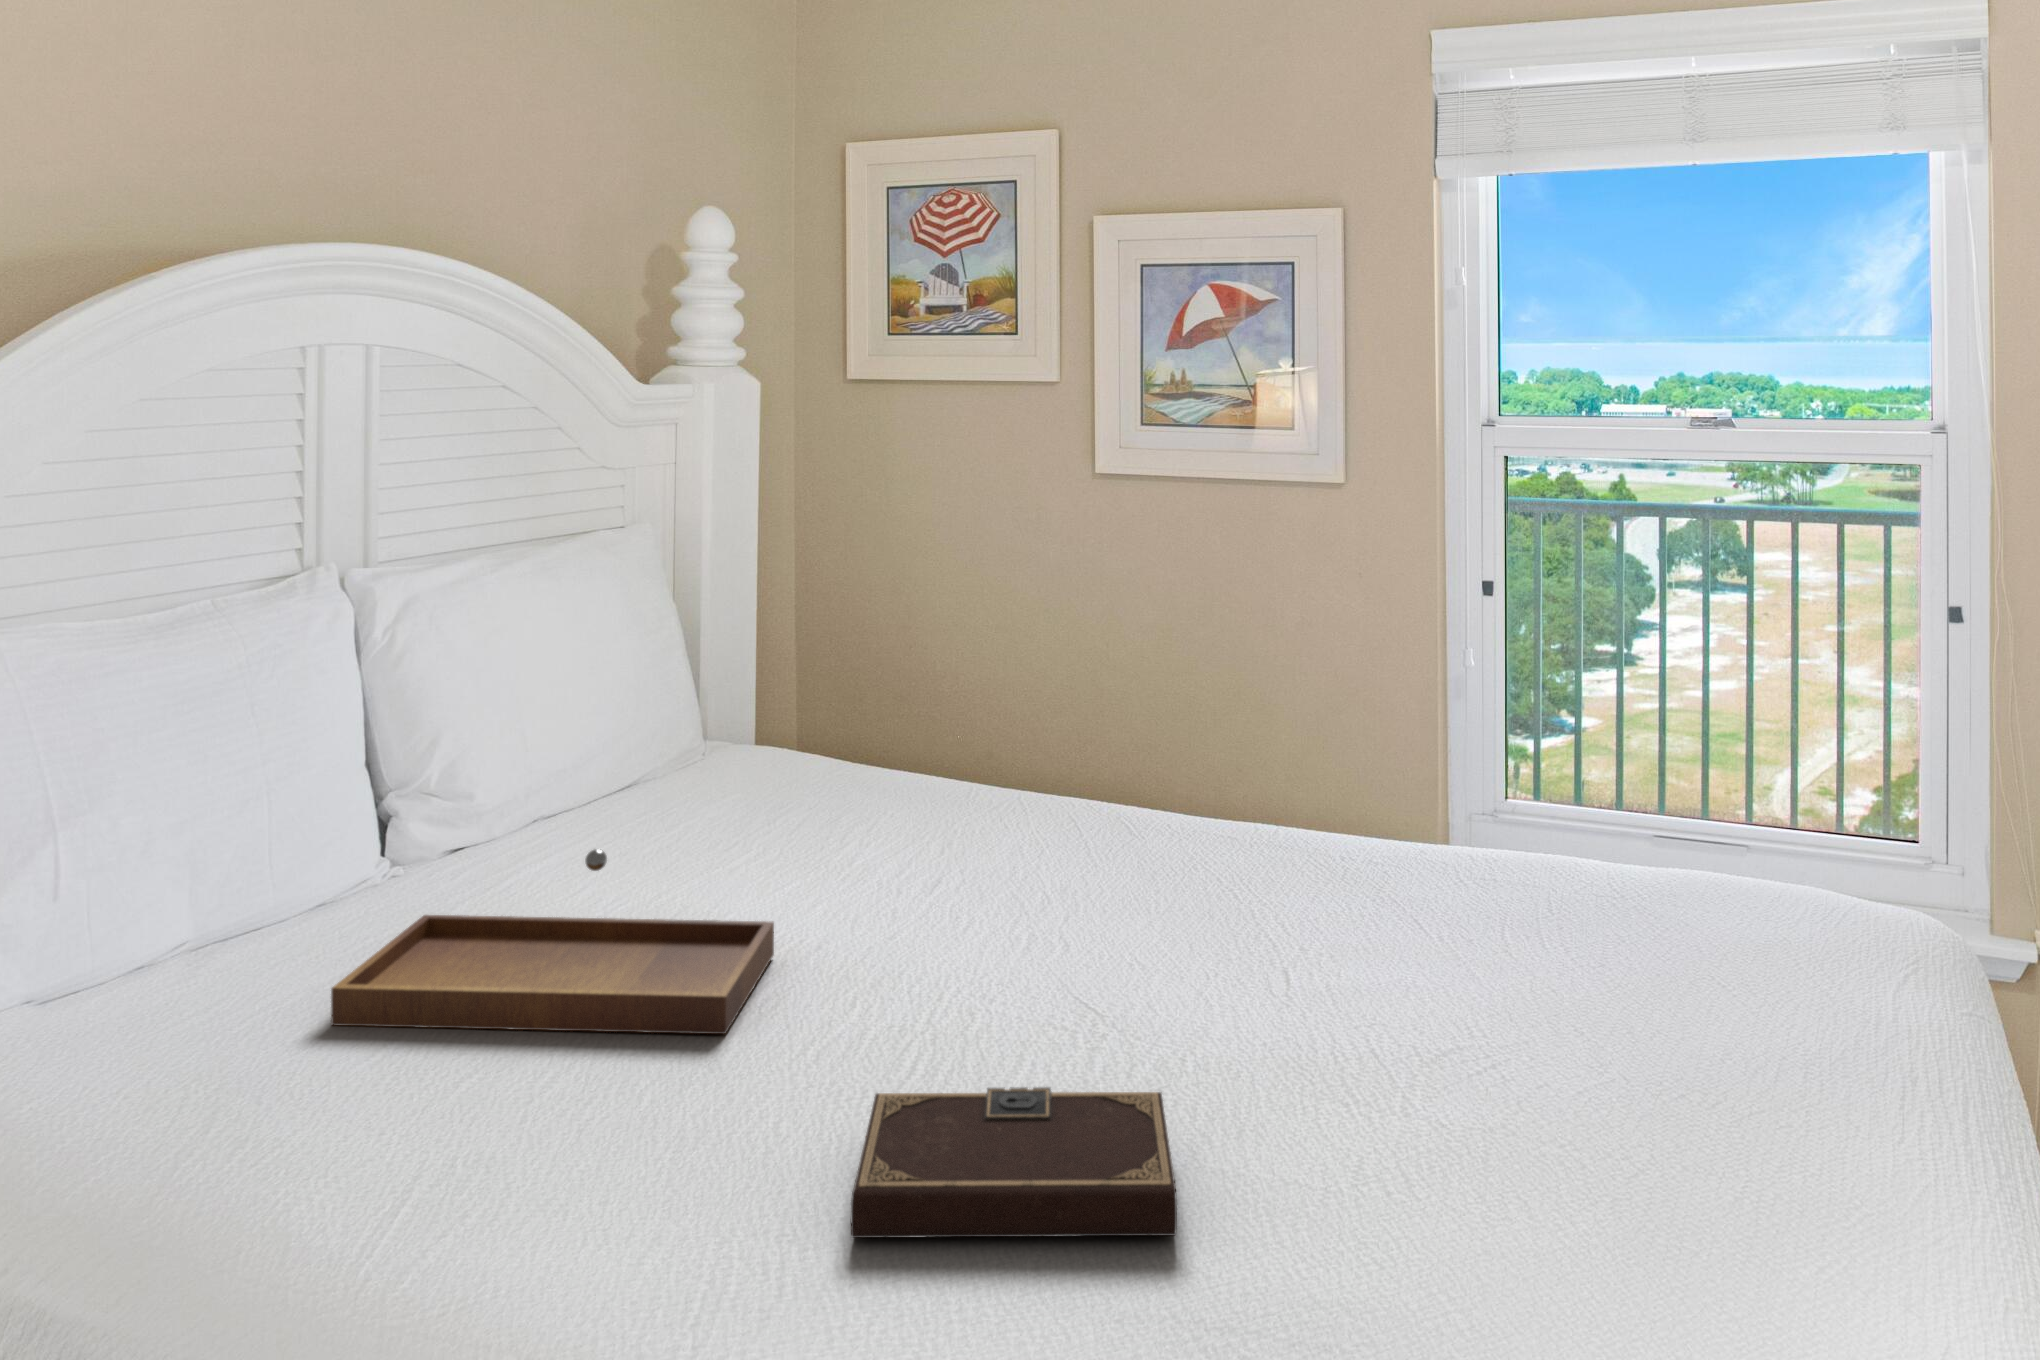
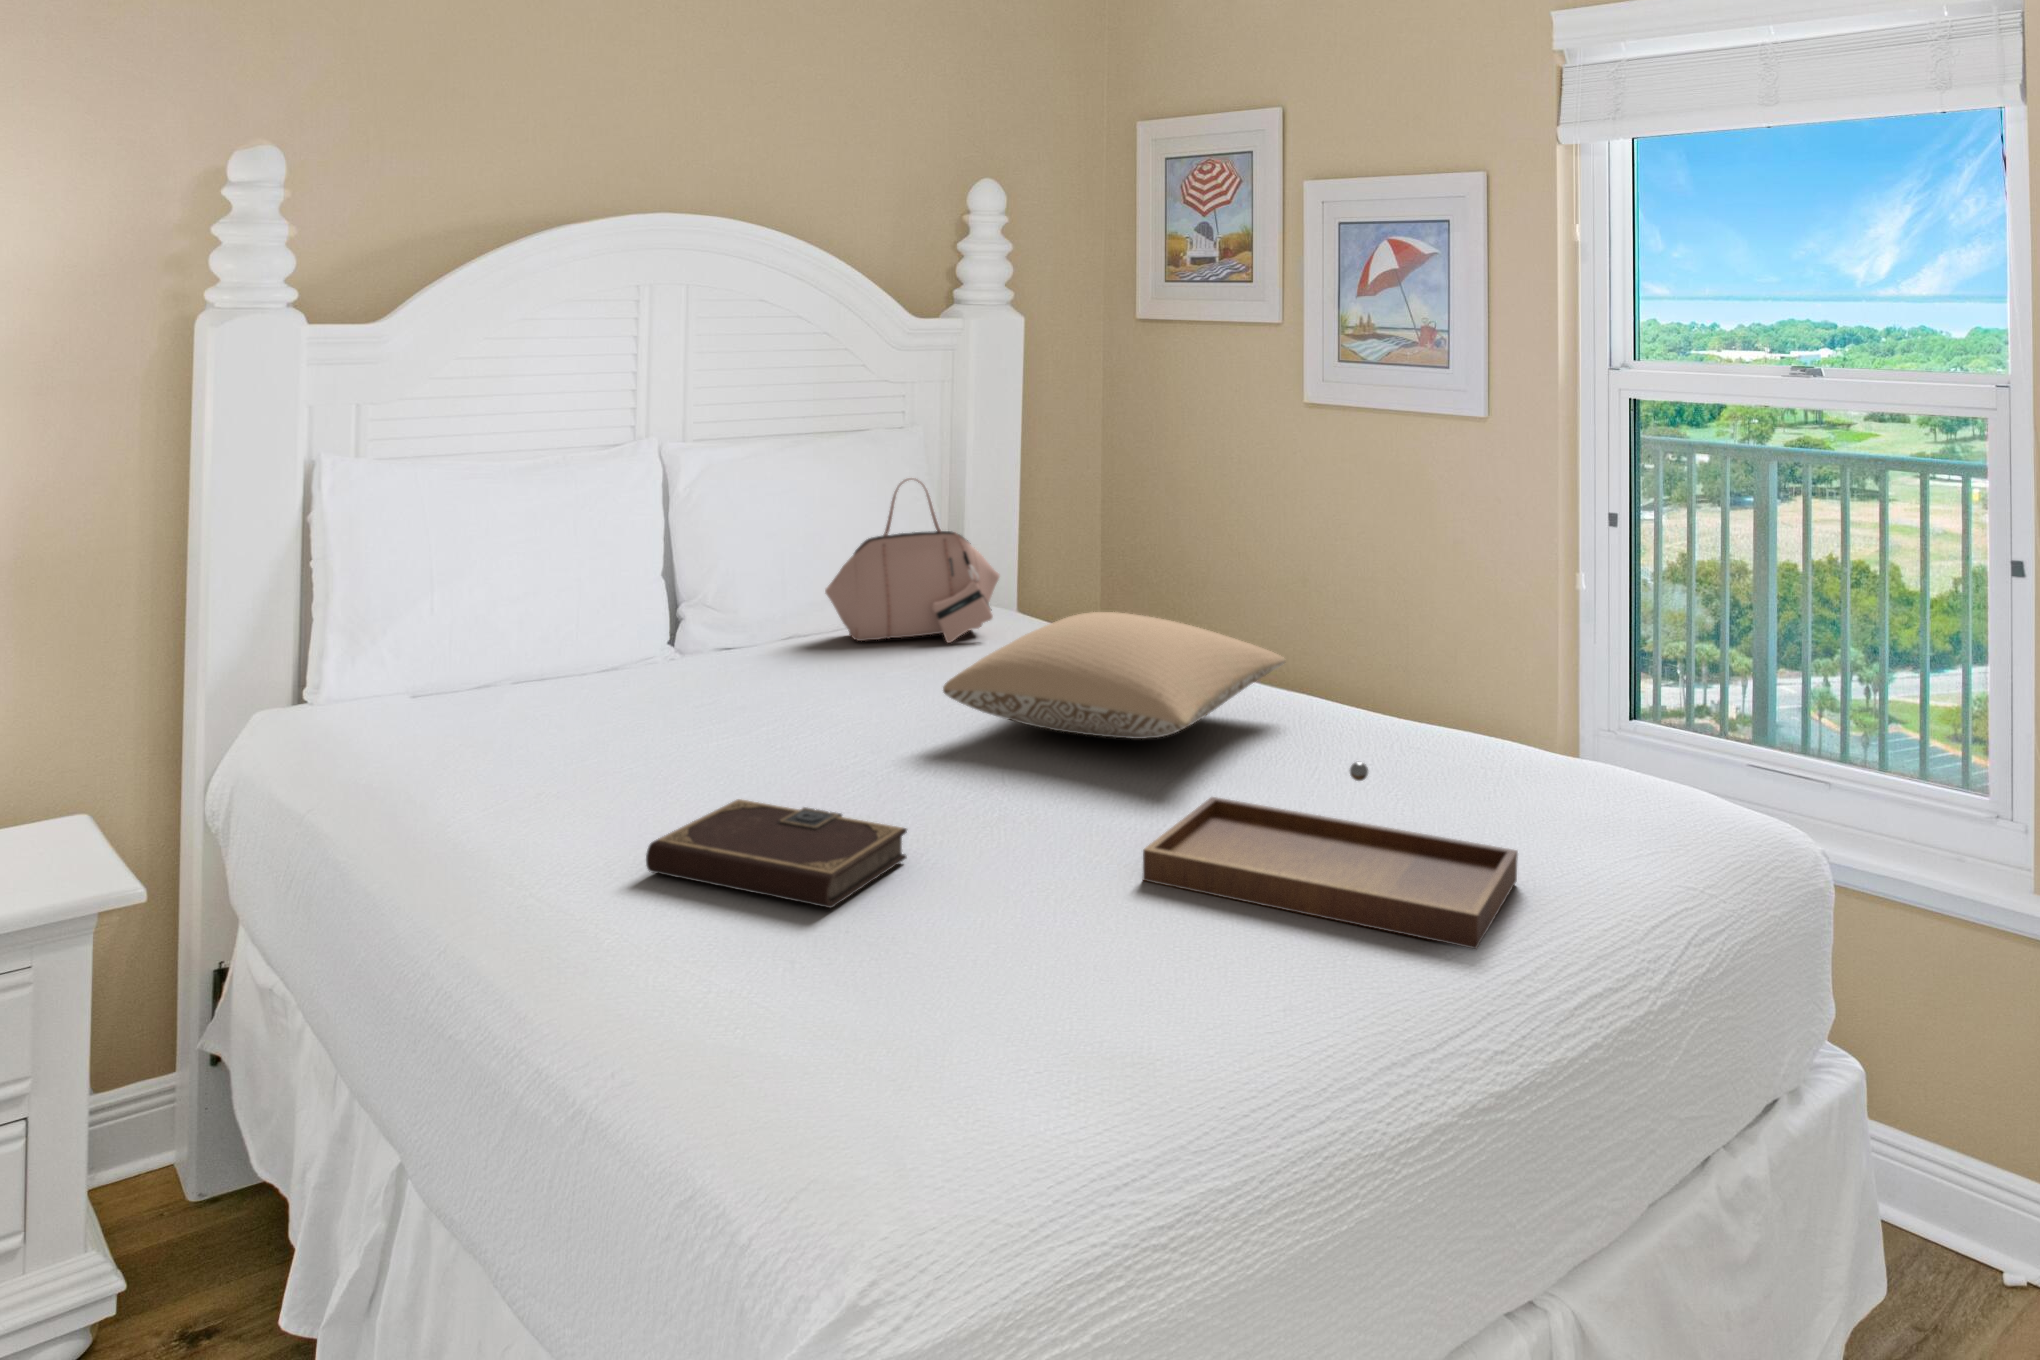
handbag: none [607,597,824,825] -> present [825,478,1000,643]
pillow: none [964,751,1324,914] -> present [943,612,1285,739]
tray: present [331,849,774,1034] -> present [1142,762,1518,949]

